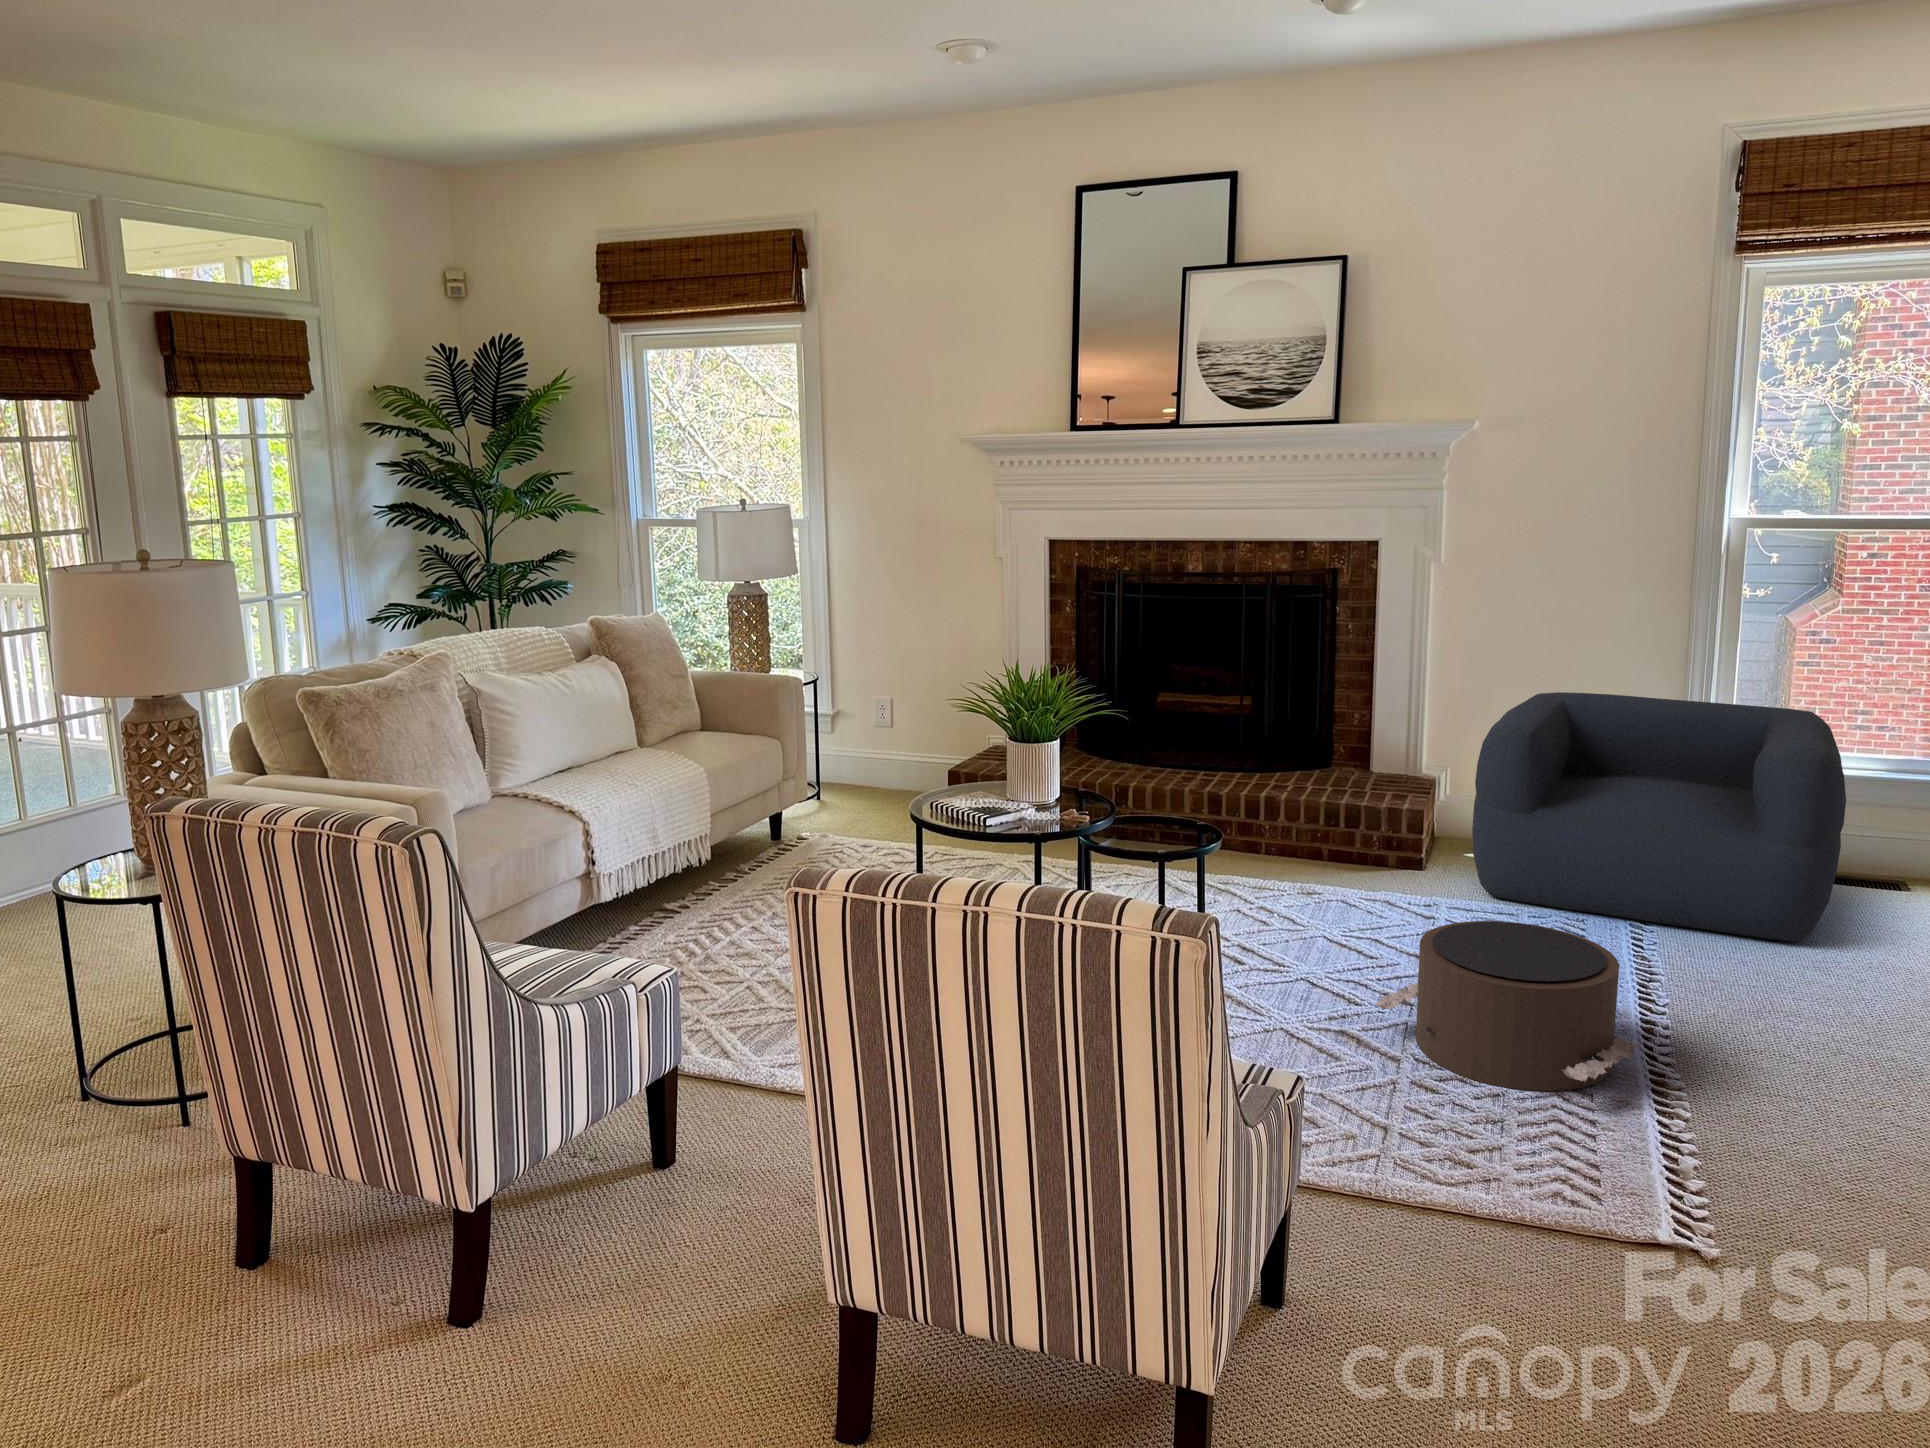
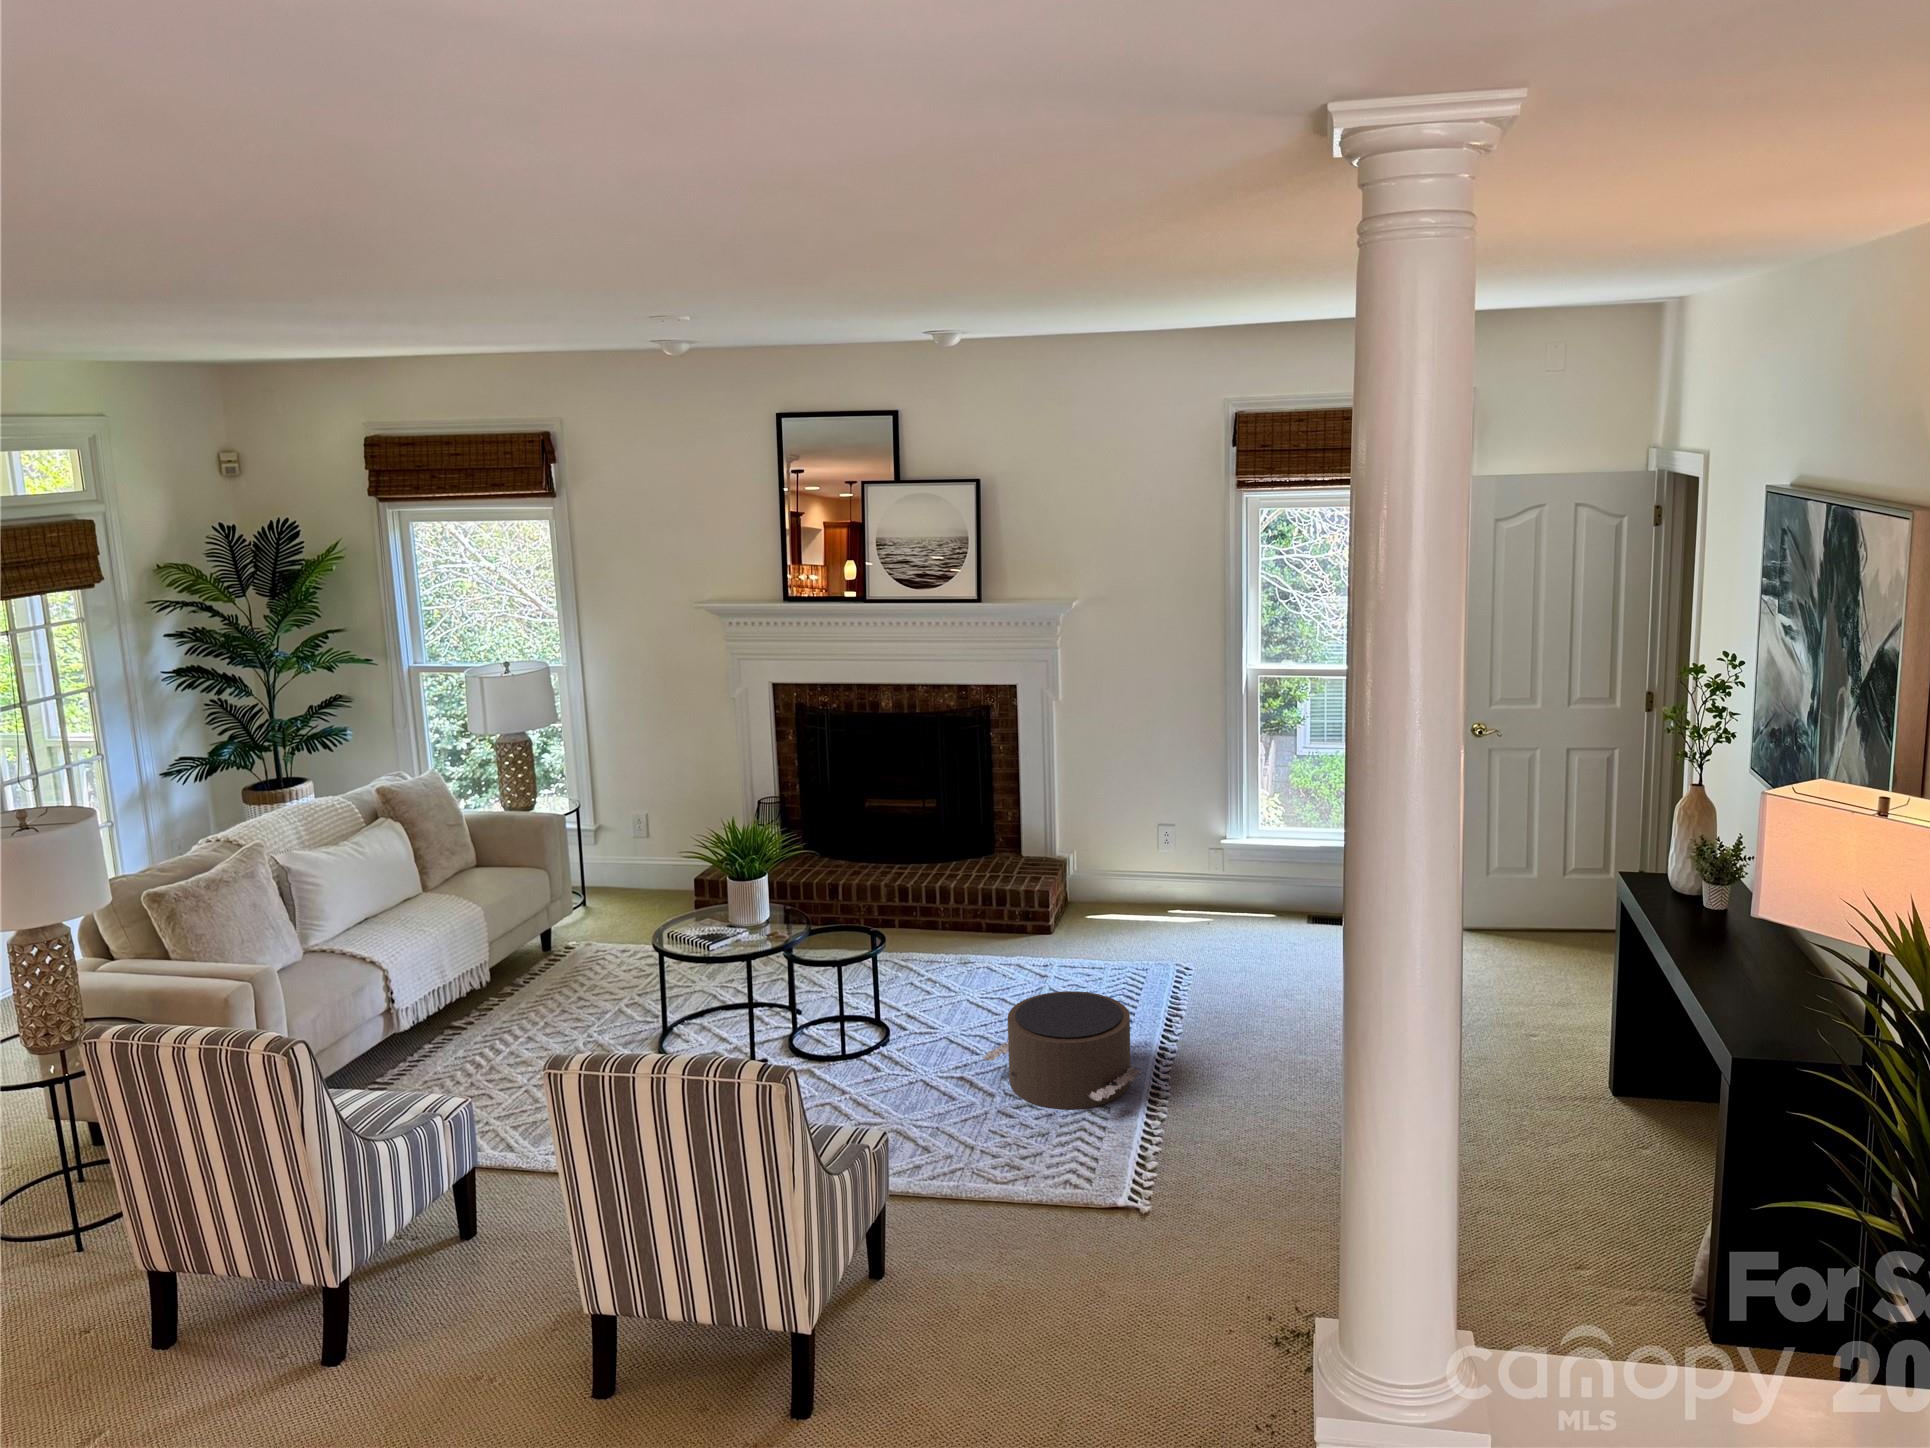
armchair: present [1472,692,1846,942] -> none [1079,799,1313,977]

